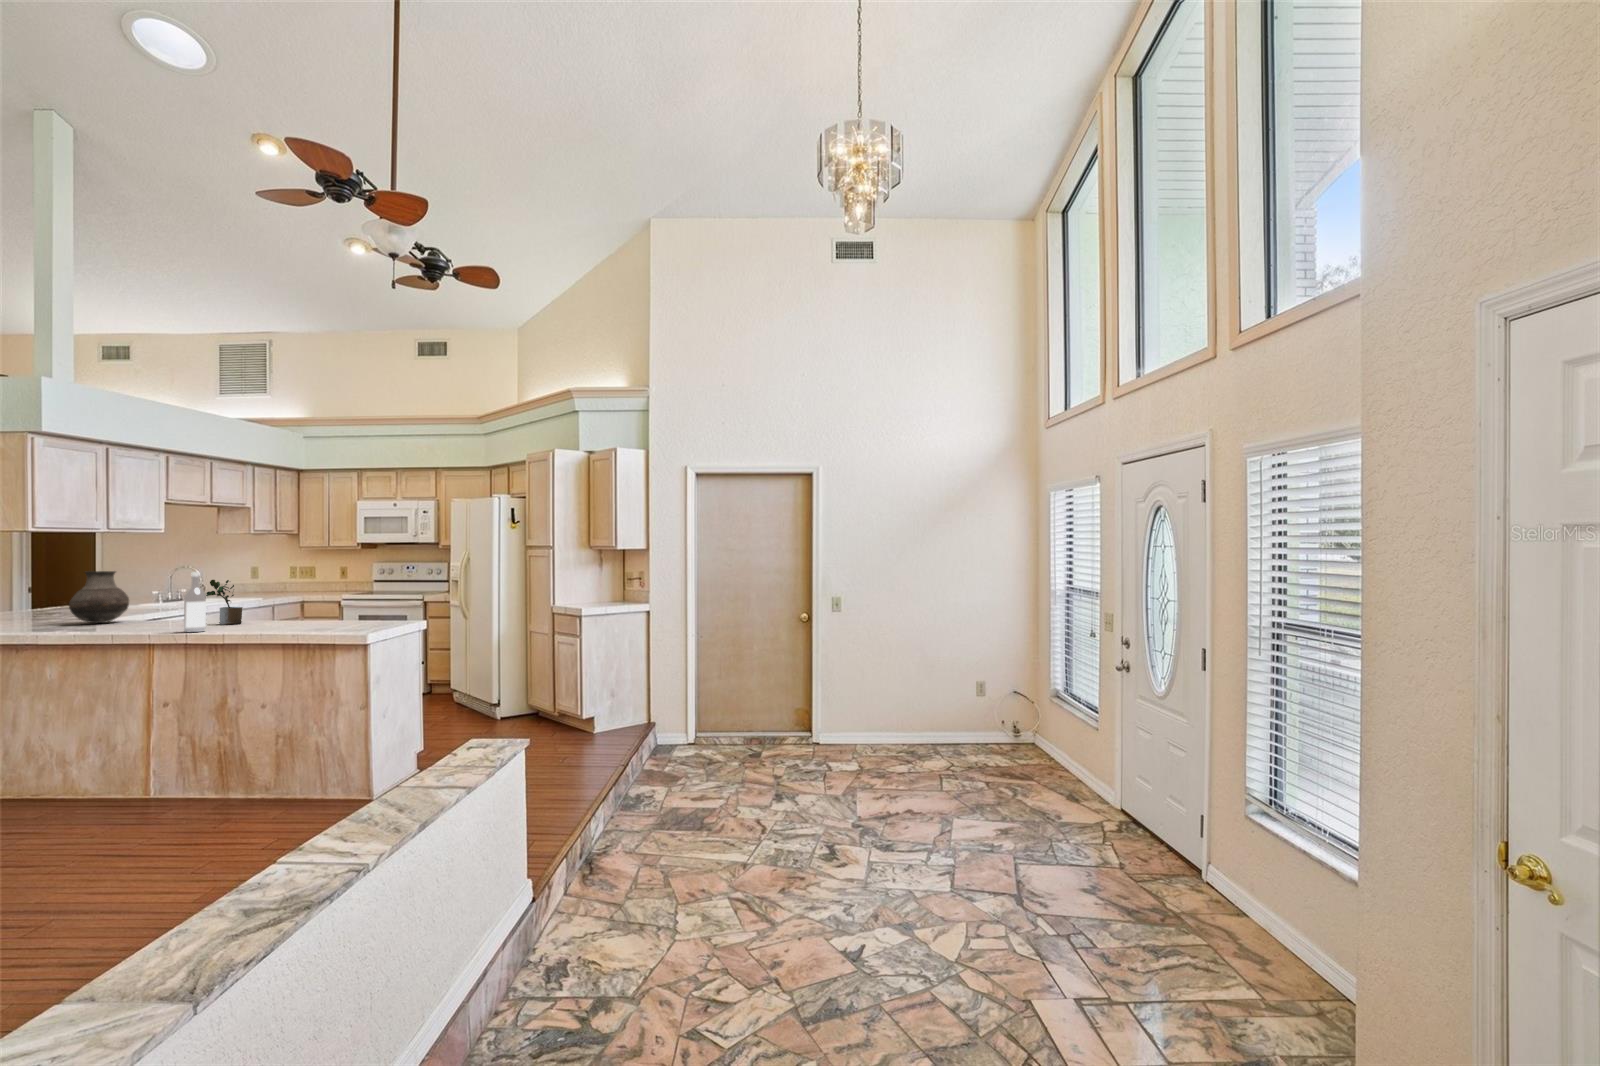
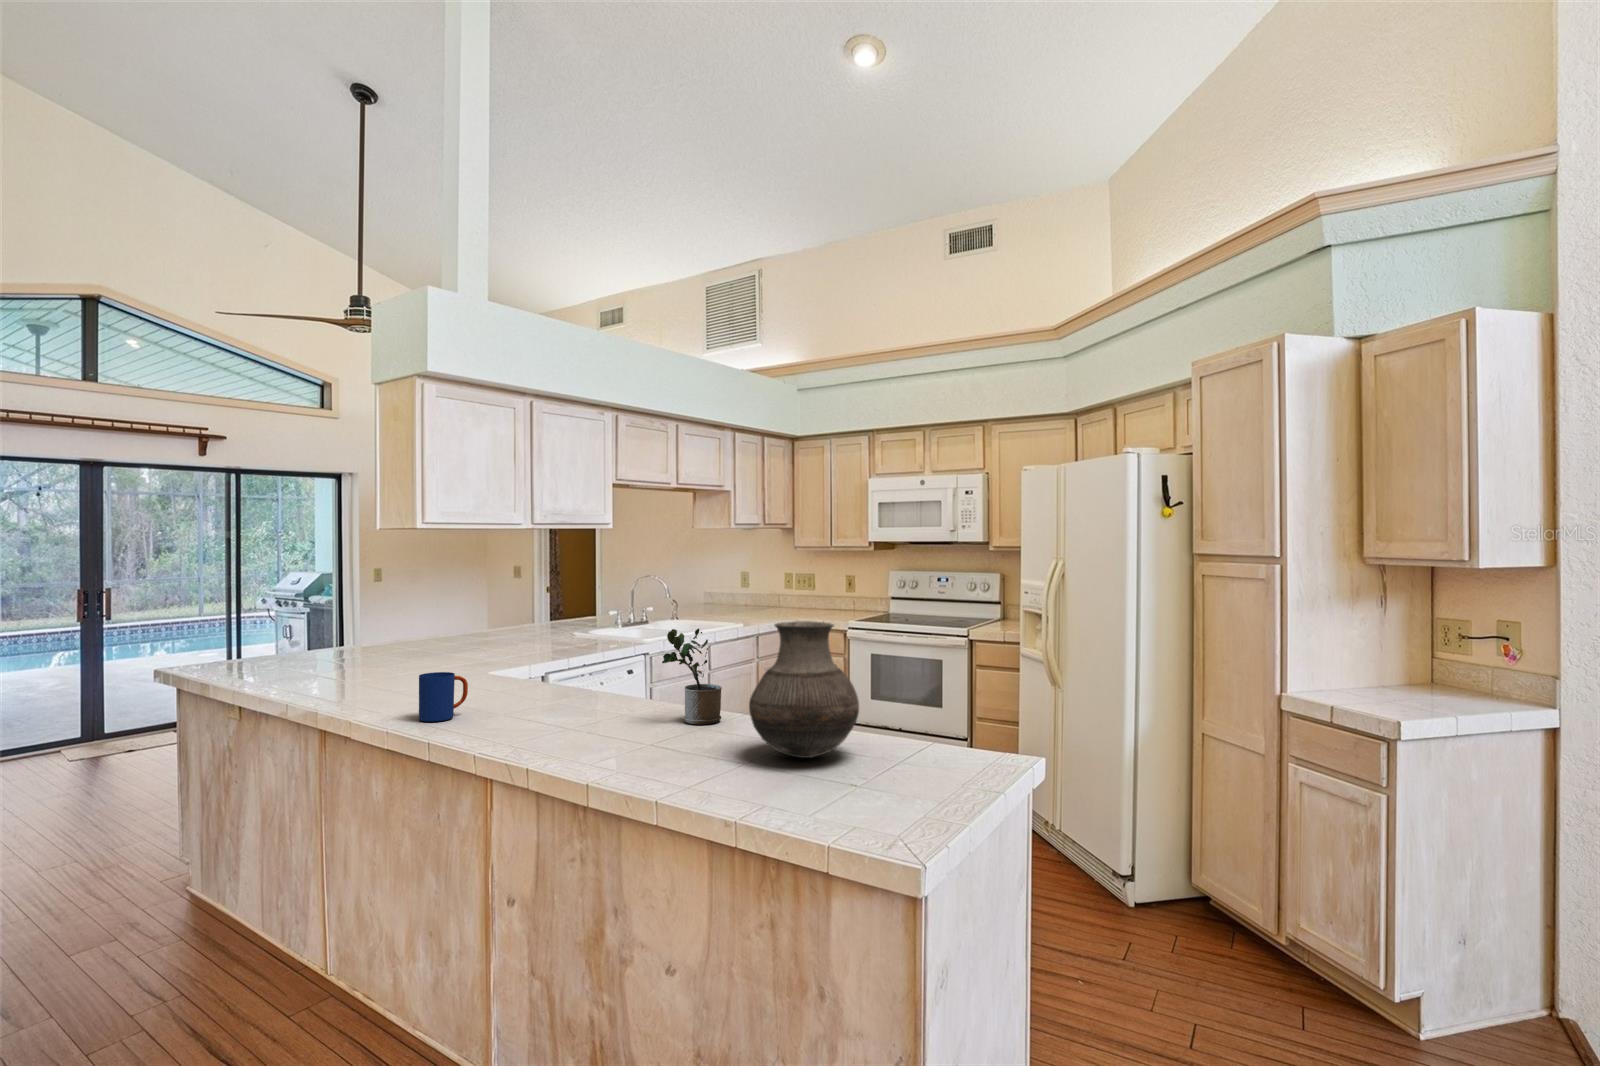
vase: present [69,571,129,623] -> present [749,621,859,758]
wine bottle: present [184,572,206,632] -> none [612,624,650,766]
mug: none [32,608,66,634] -> present [419,672,468,722]

